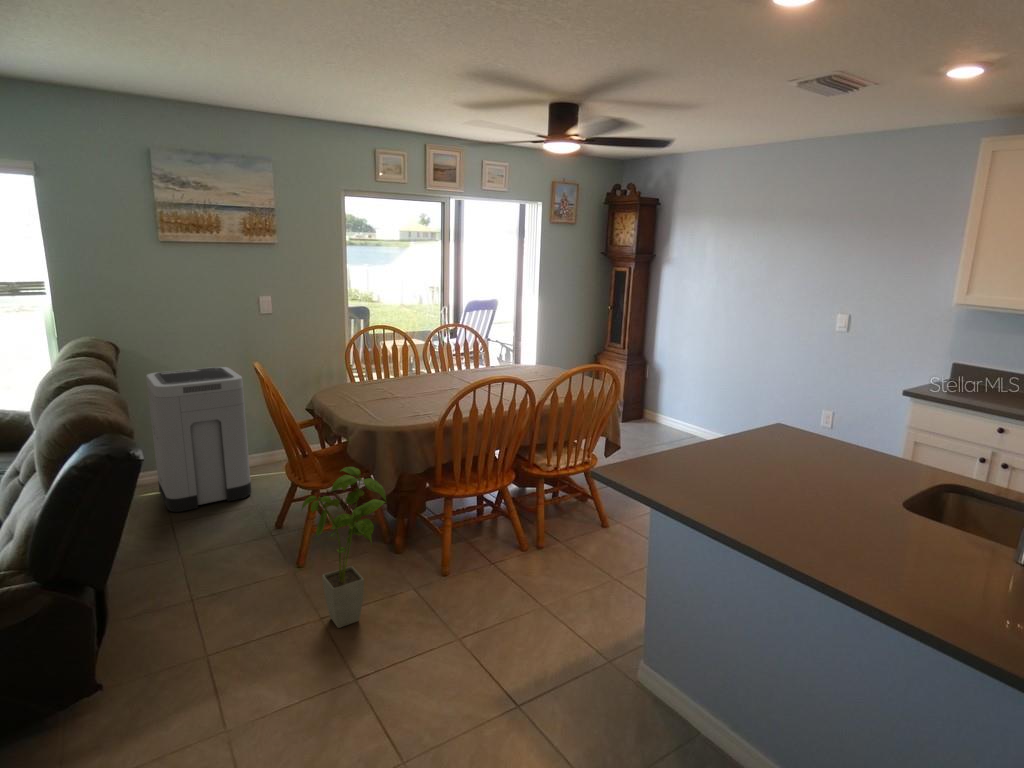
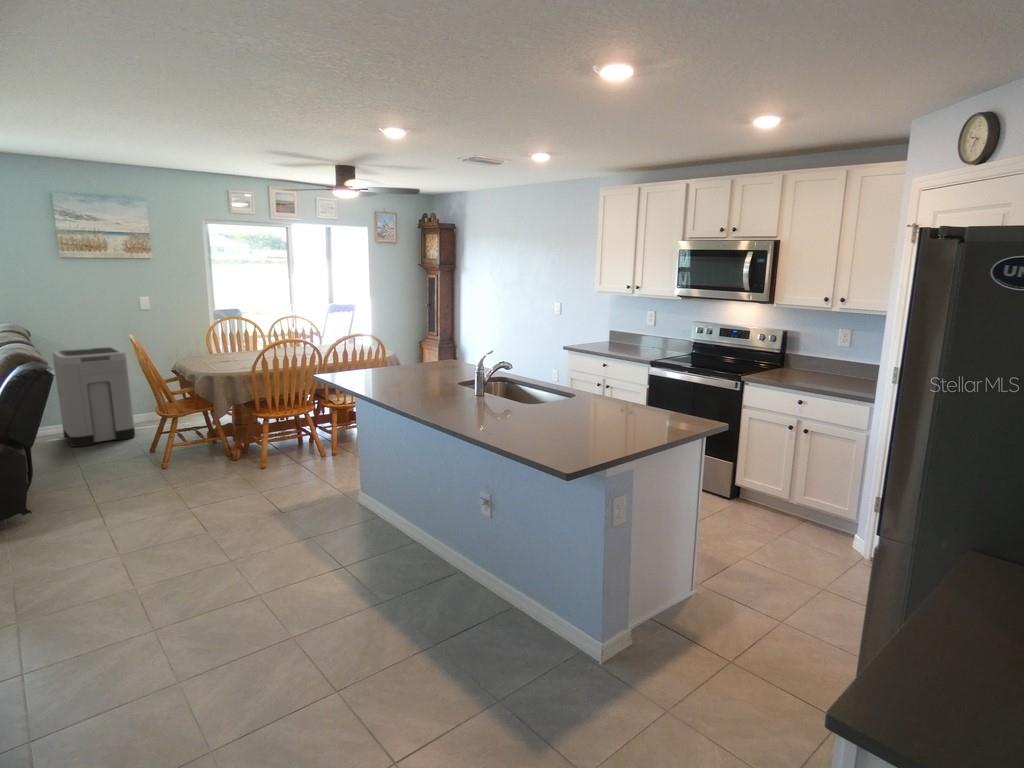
house plant: present [302,467,386,628] -> none [158,391,216,489]

